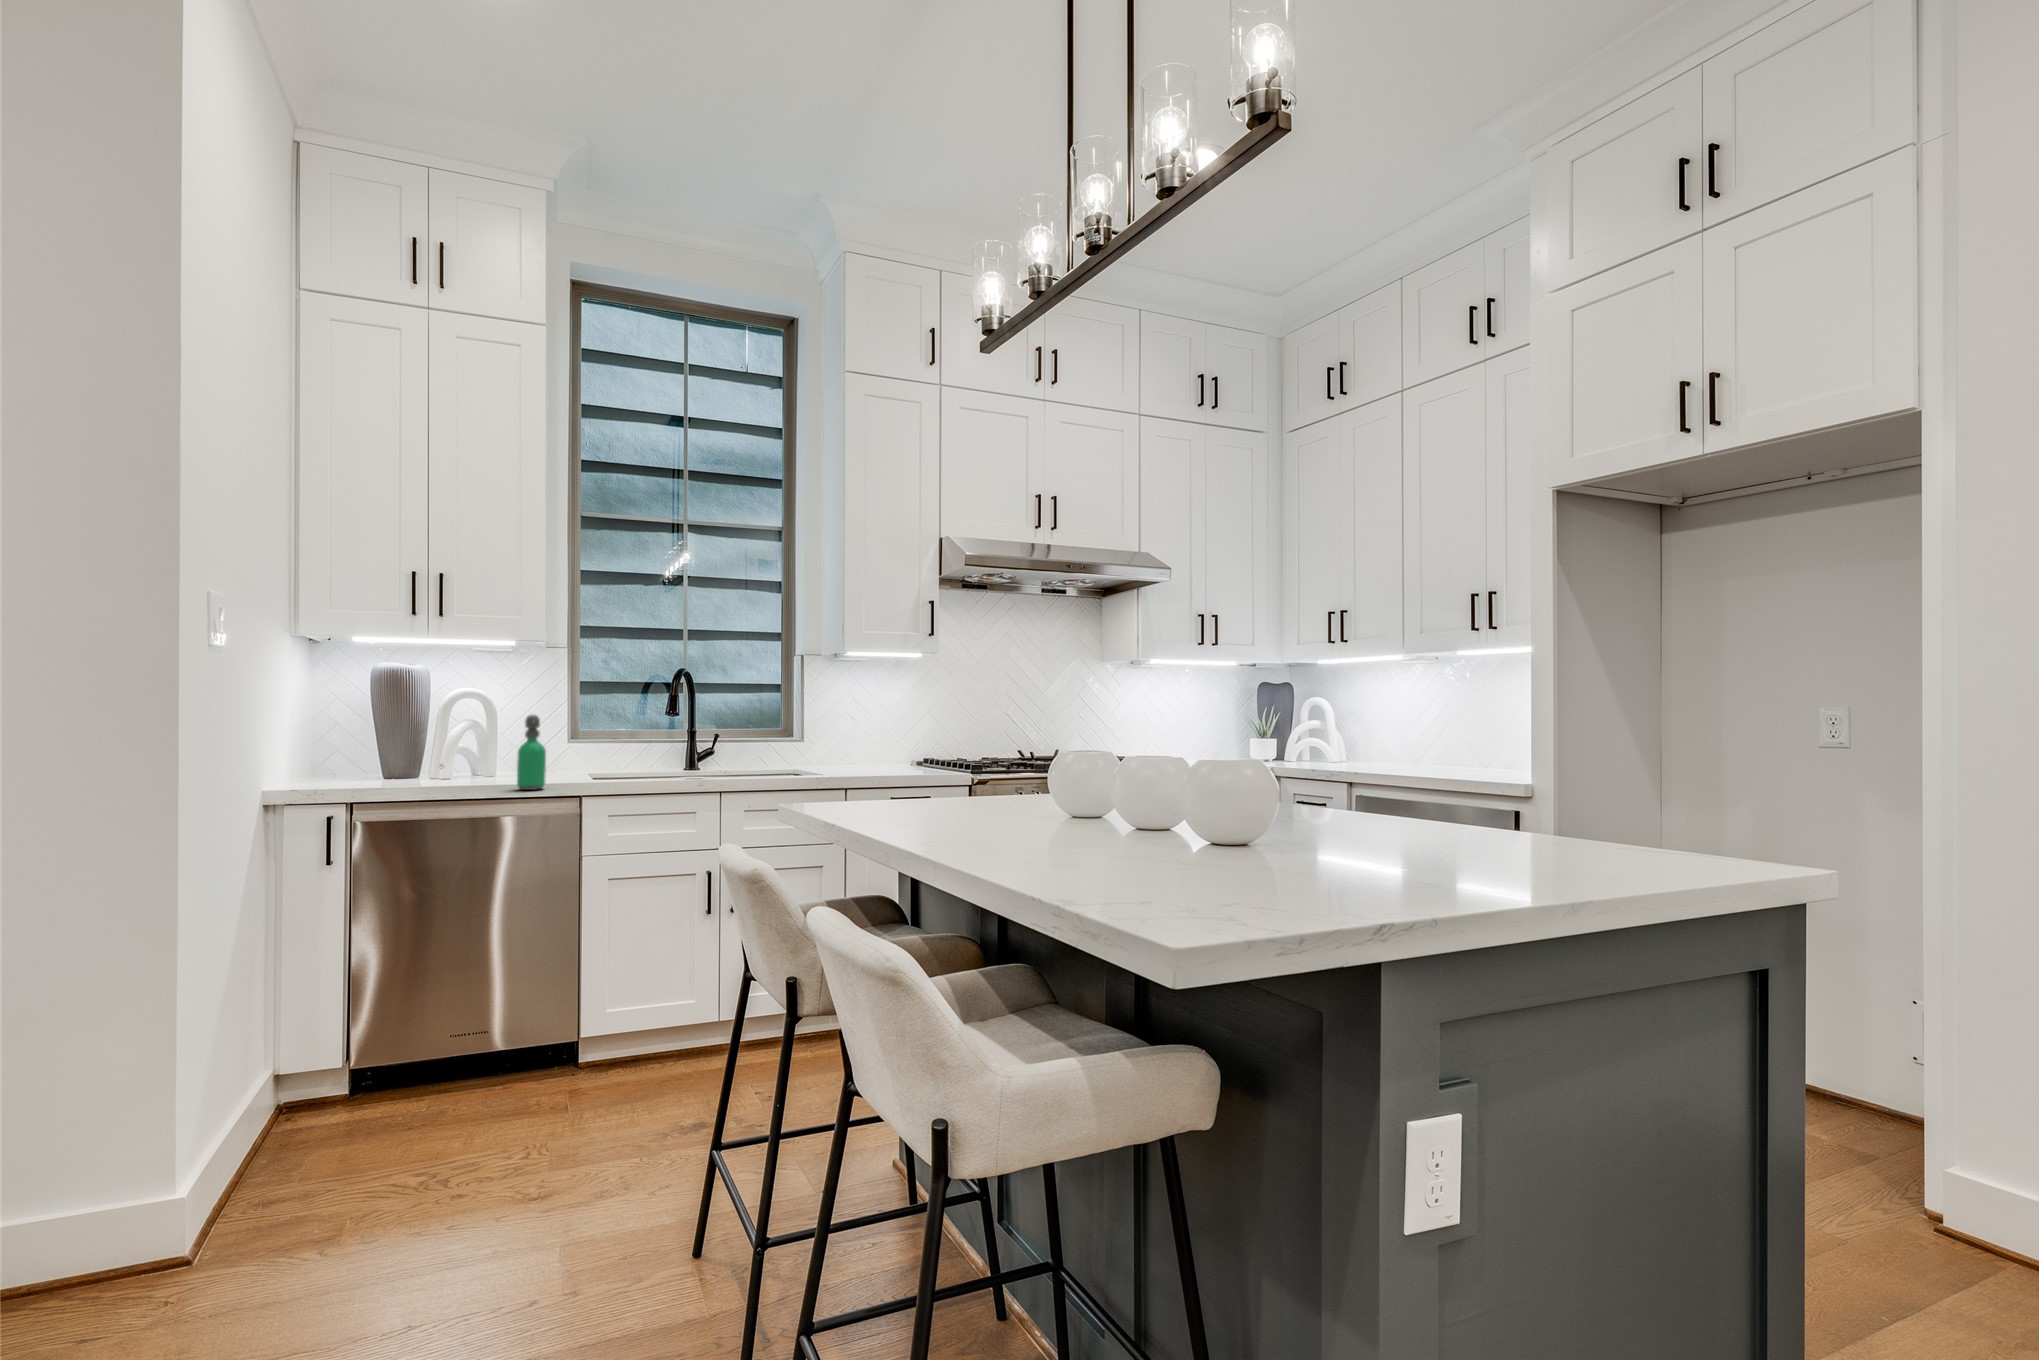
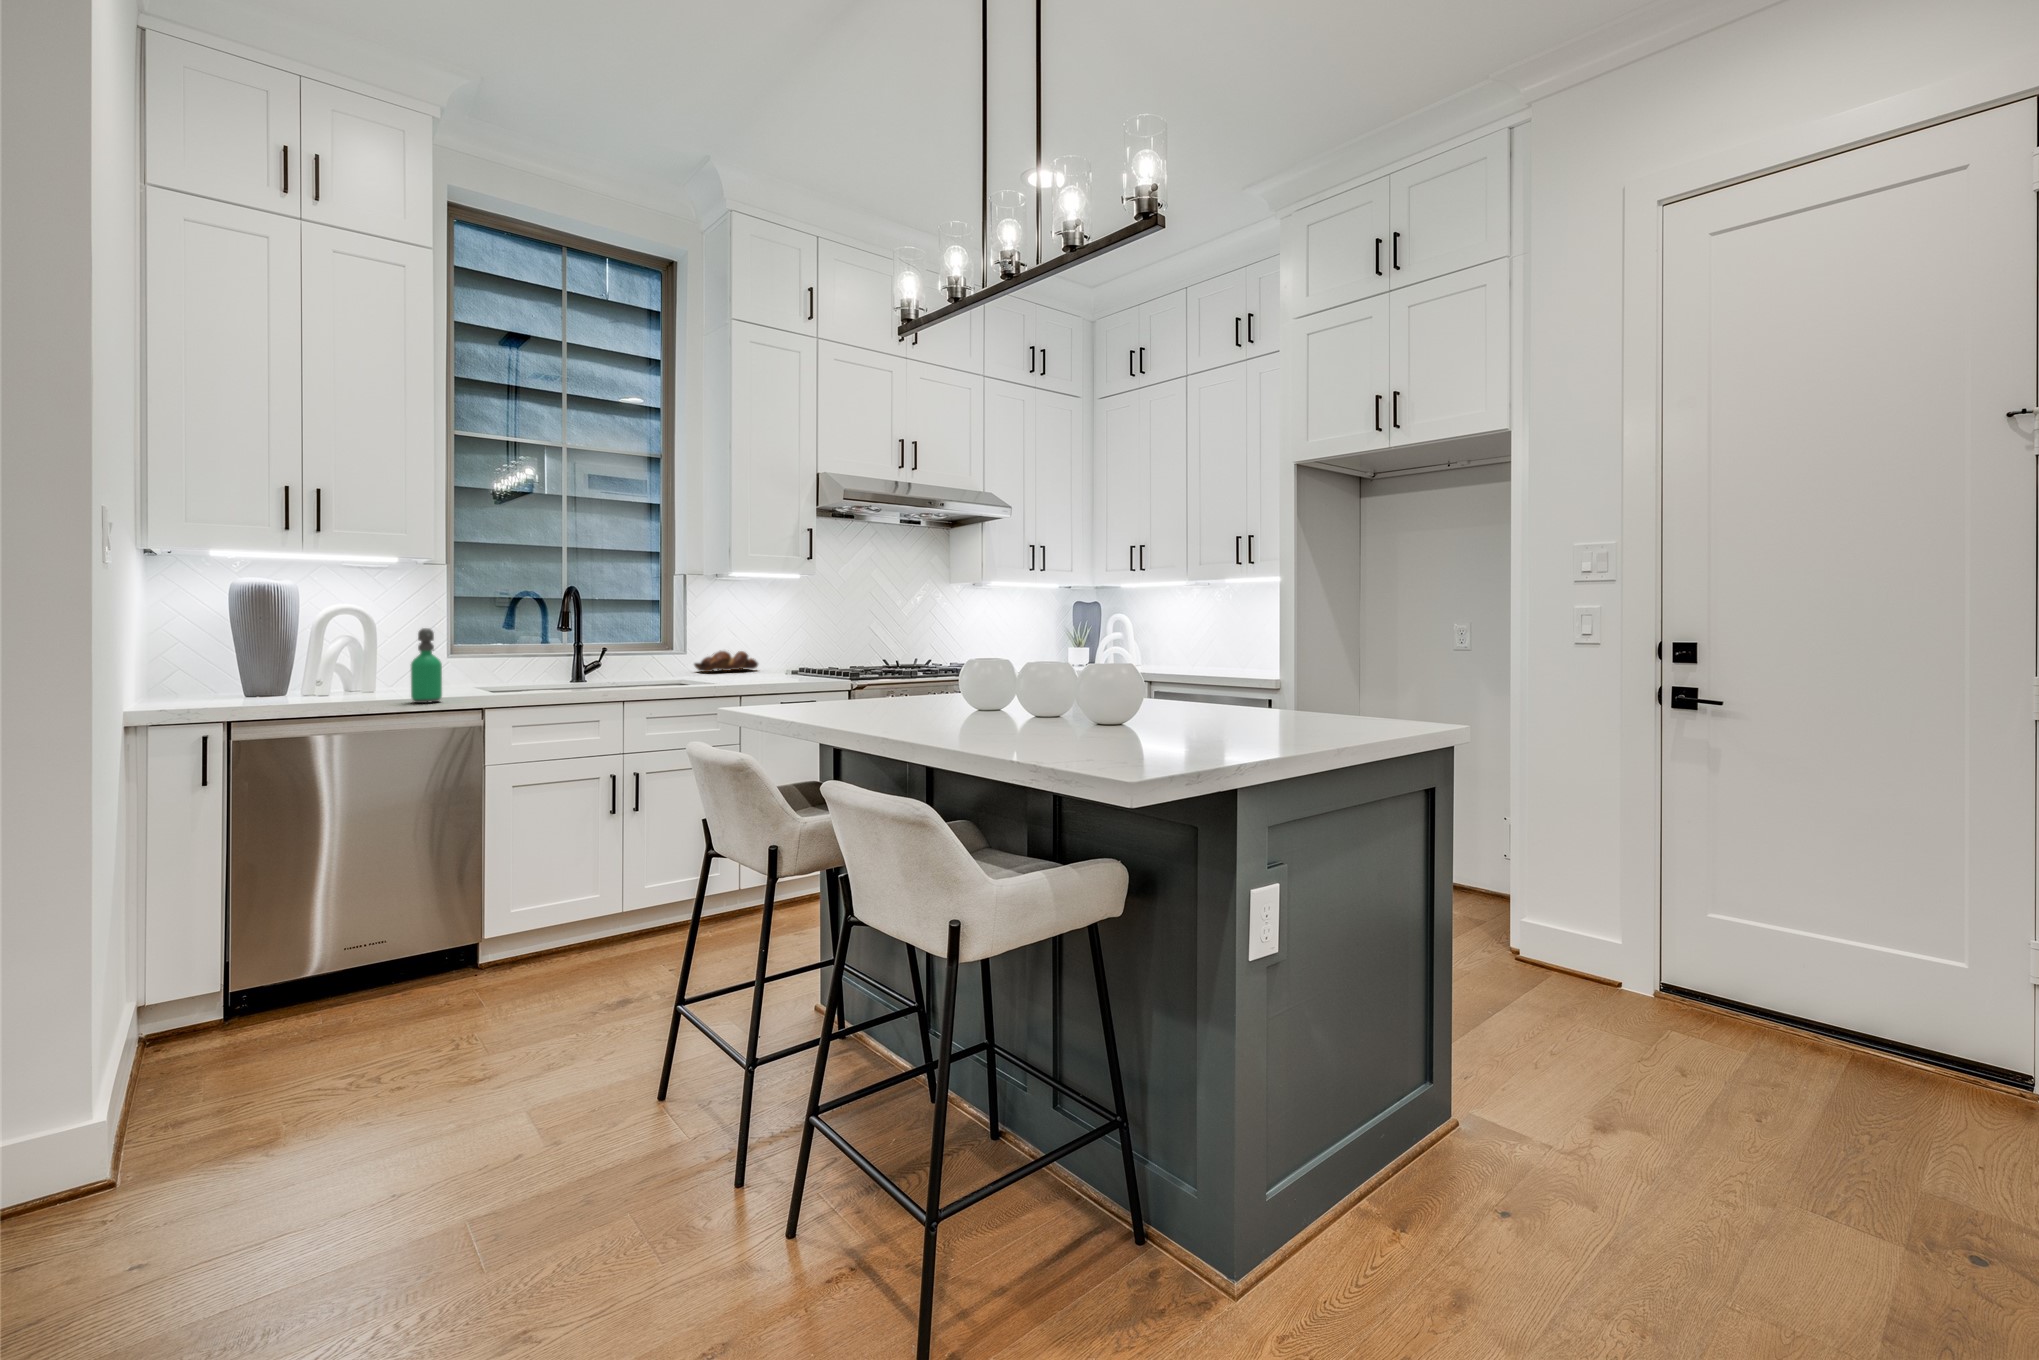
bread loaf: none [810,737,879,761] -> present [694,651,758,672]

